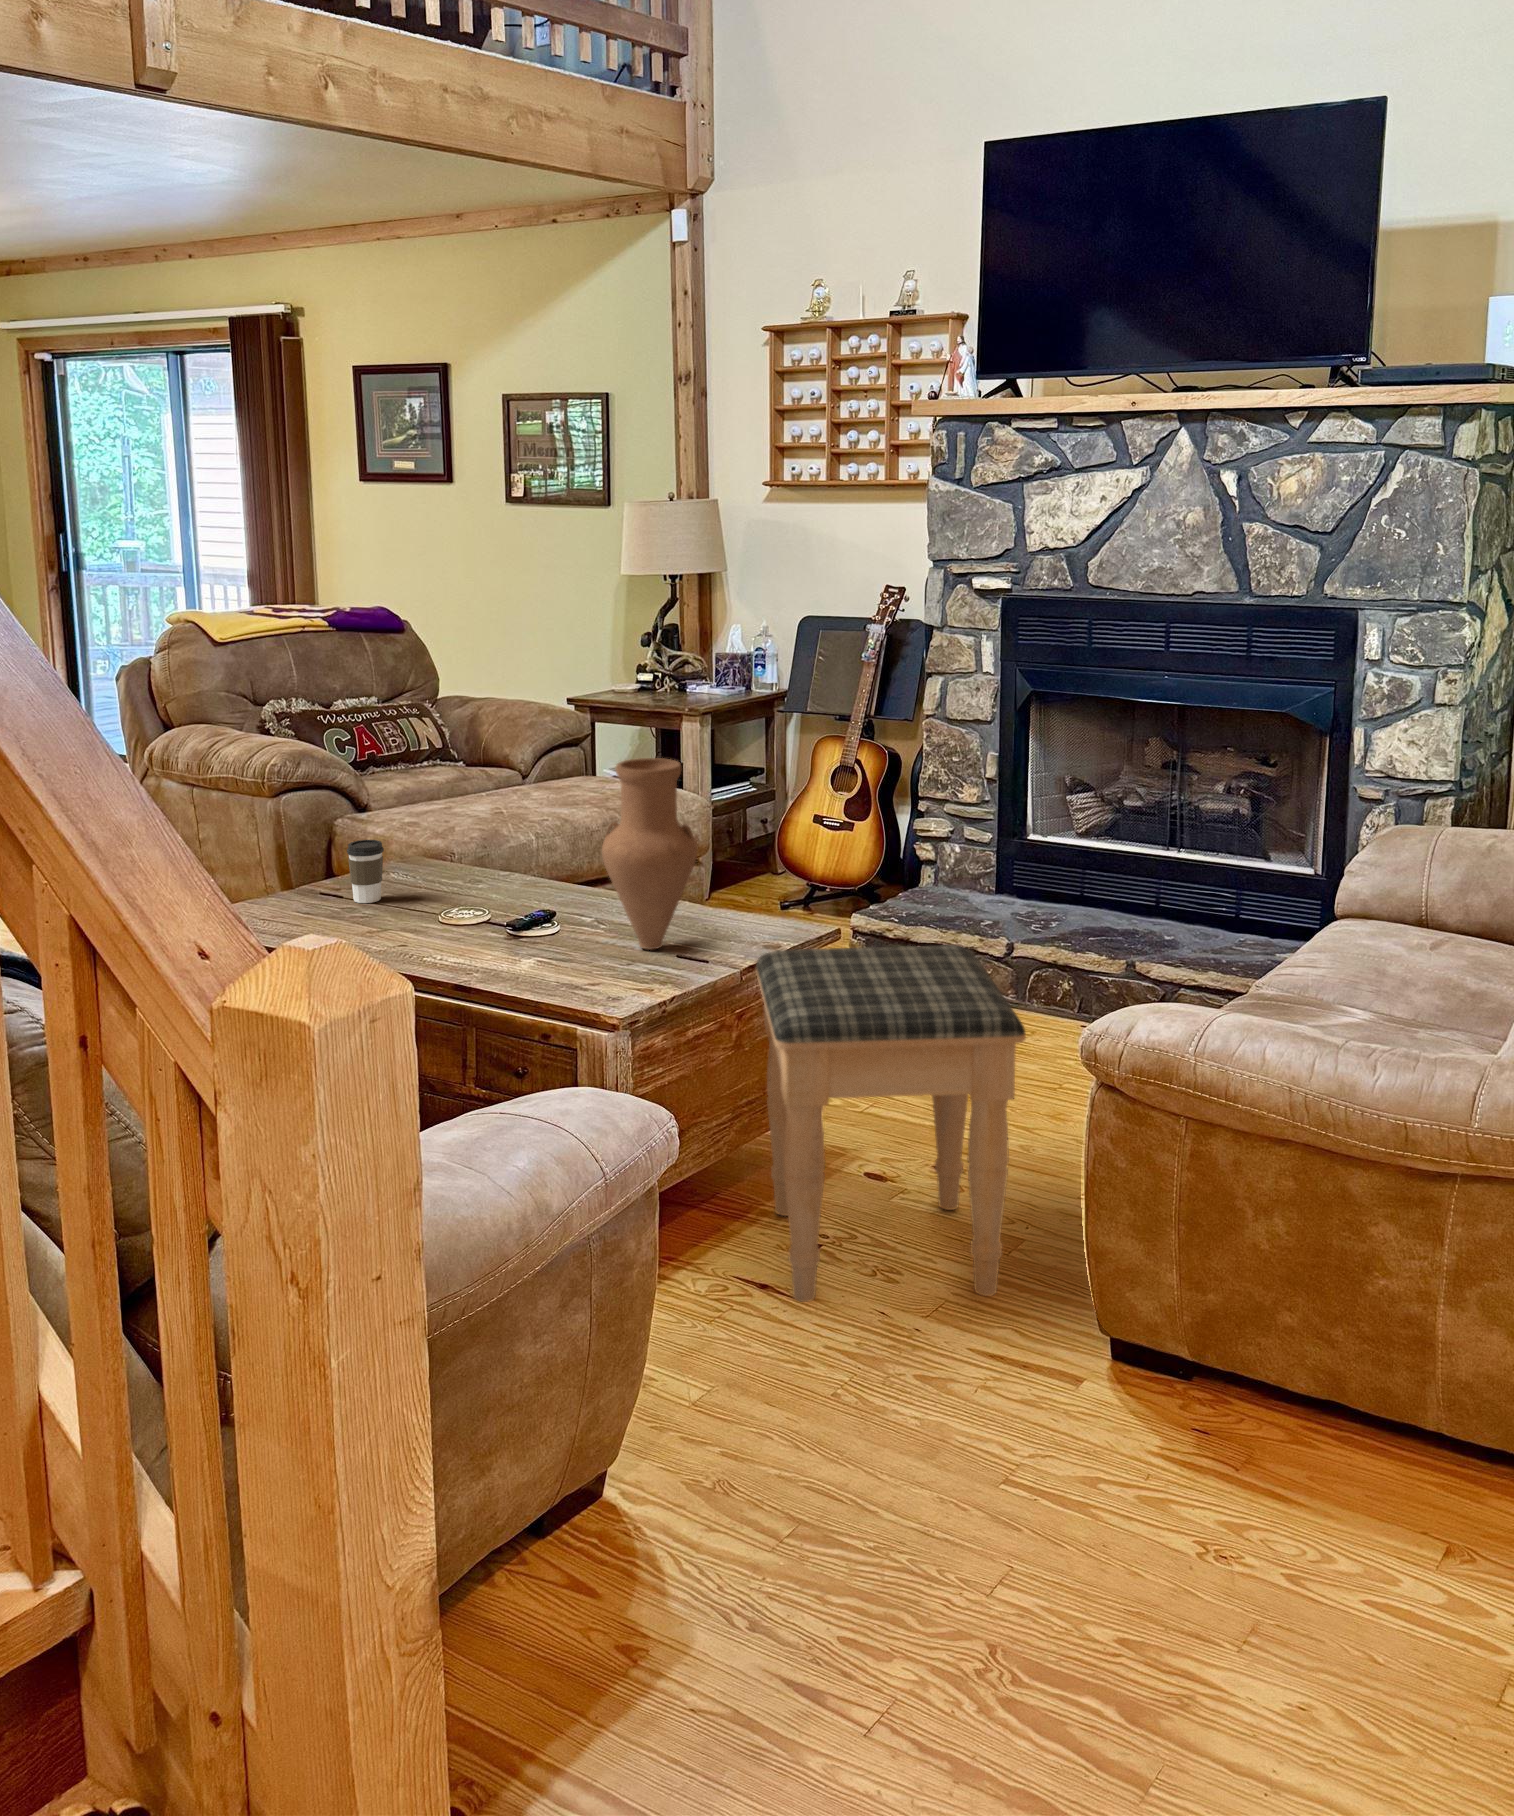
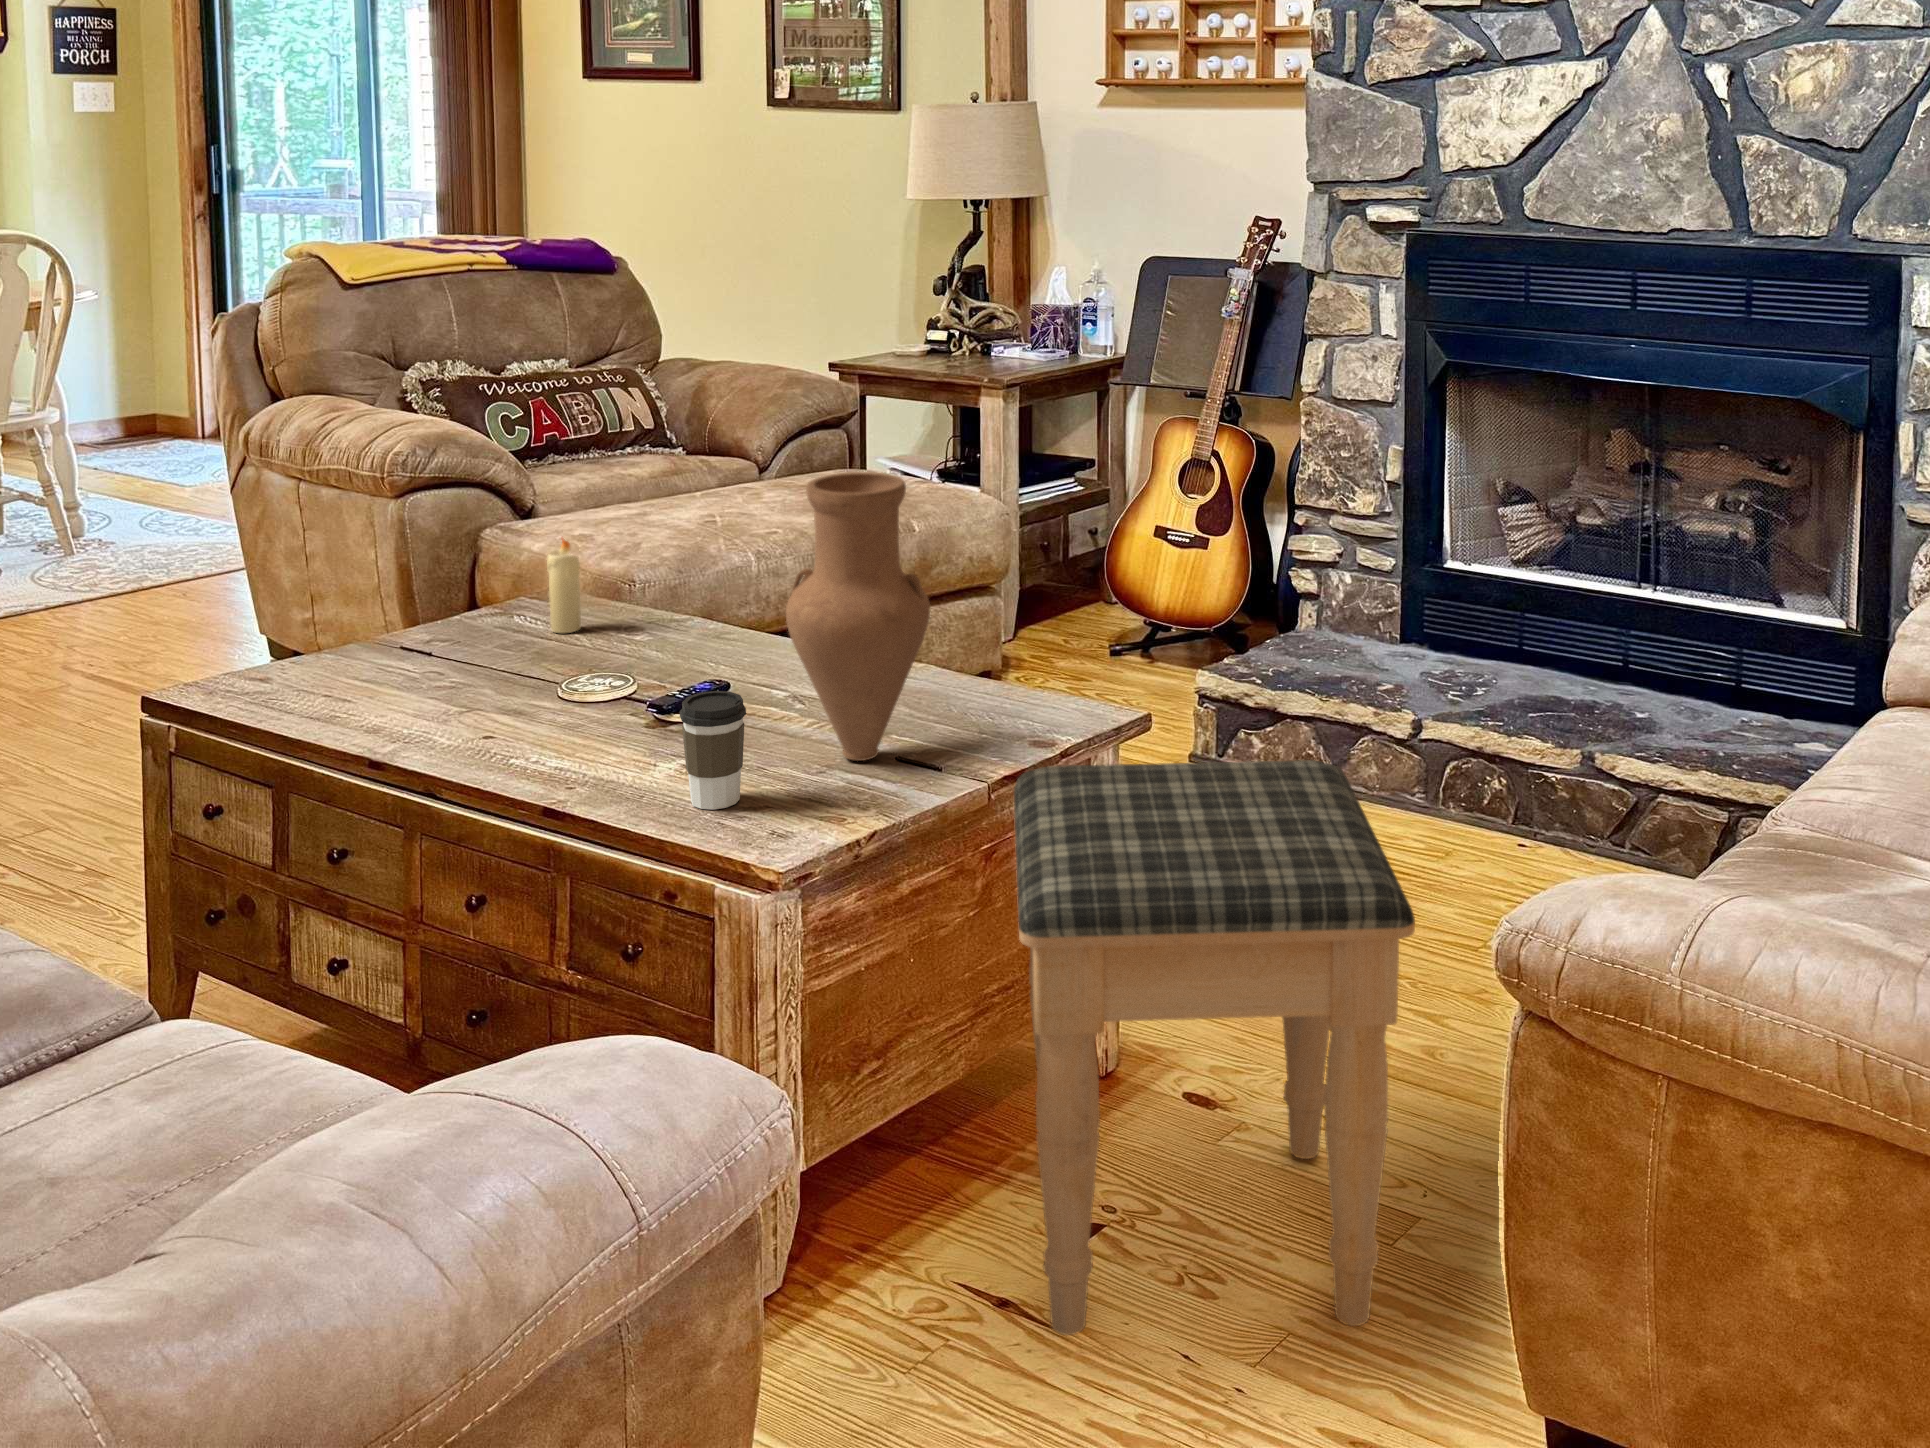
candle: none [408,811,432,879] -> present [547,538,581,633]
coffee cup: present [347,840,384,903] -> present [680,691,746,810]

